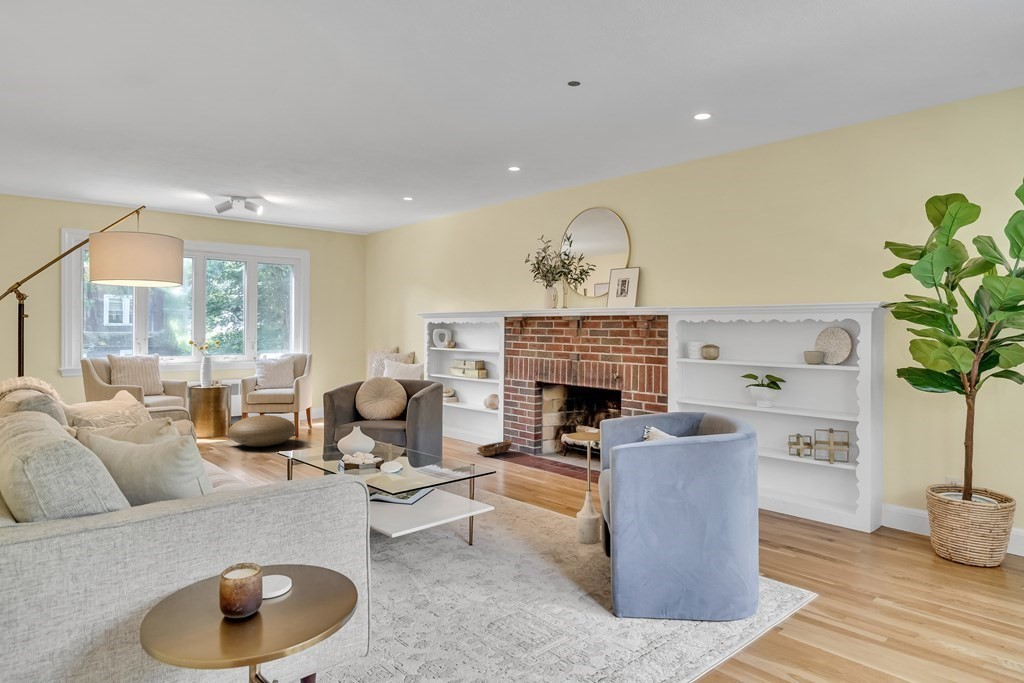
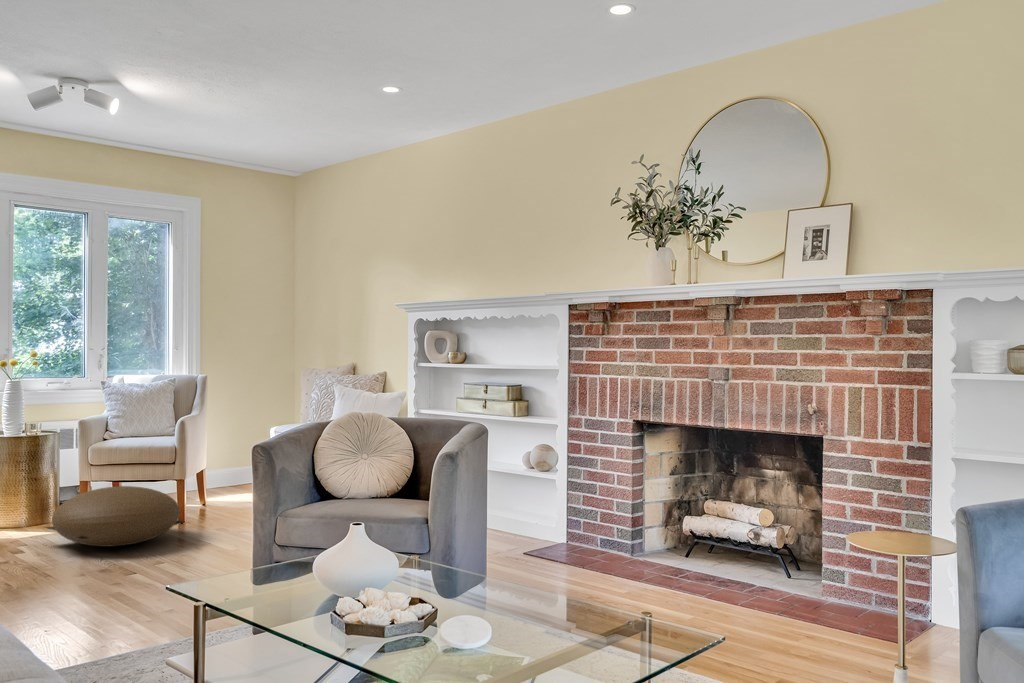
basket: present [477,439,512,456] -> none [512,525,592,566]

